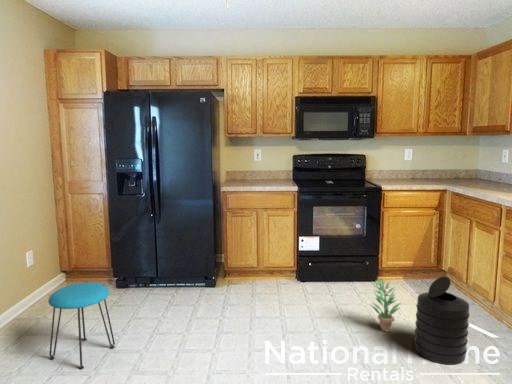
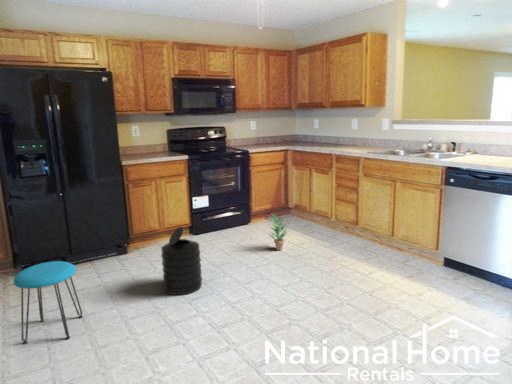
trash can: present [415,277,470,364] -> present [161,227,202,295]

